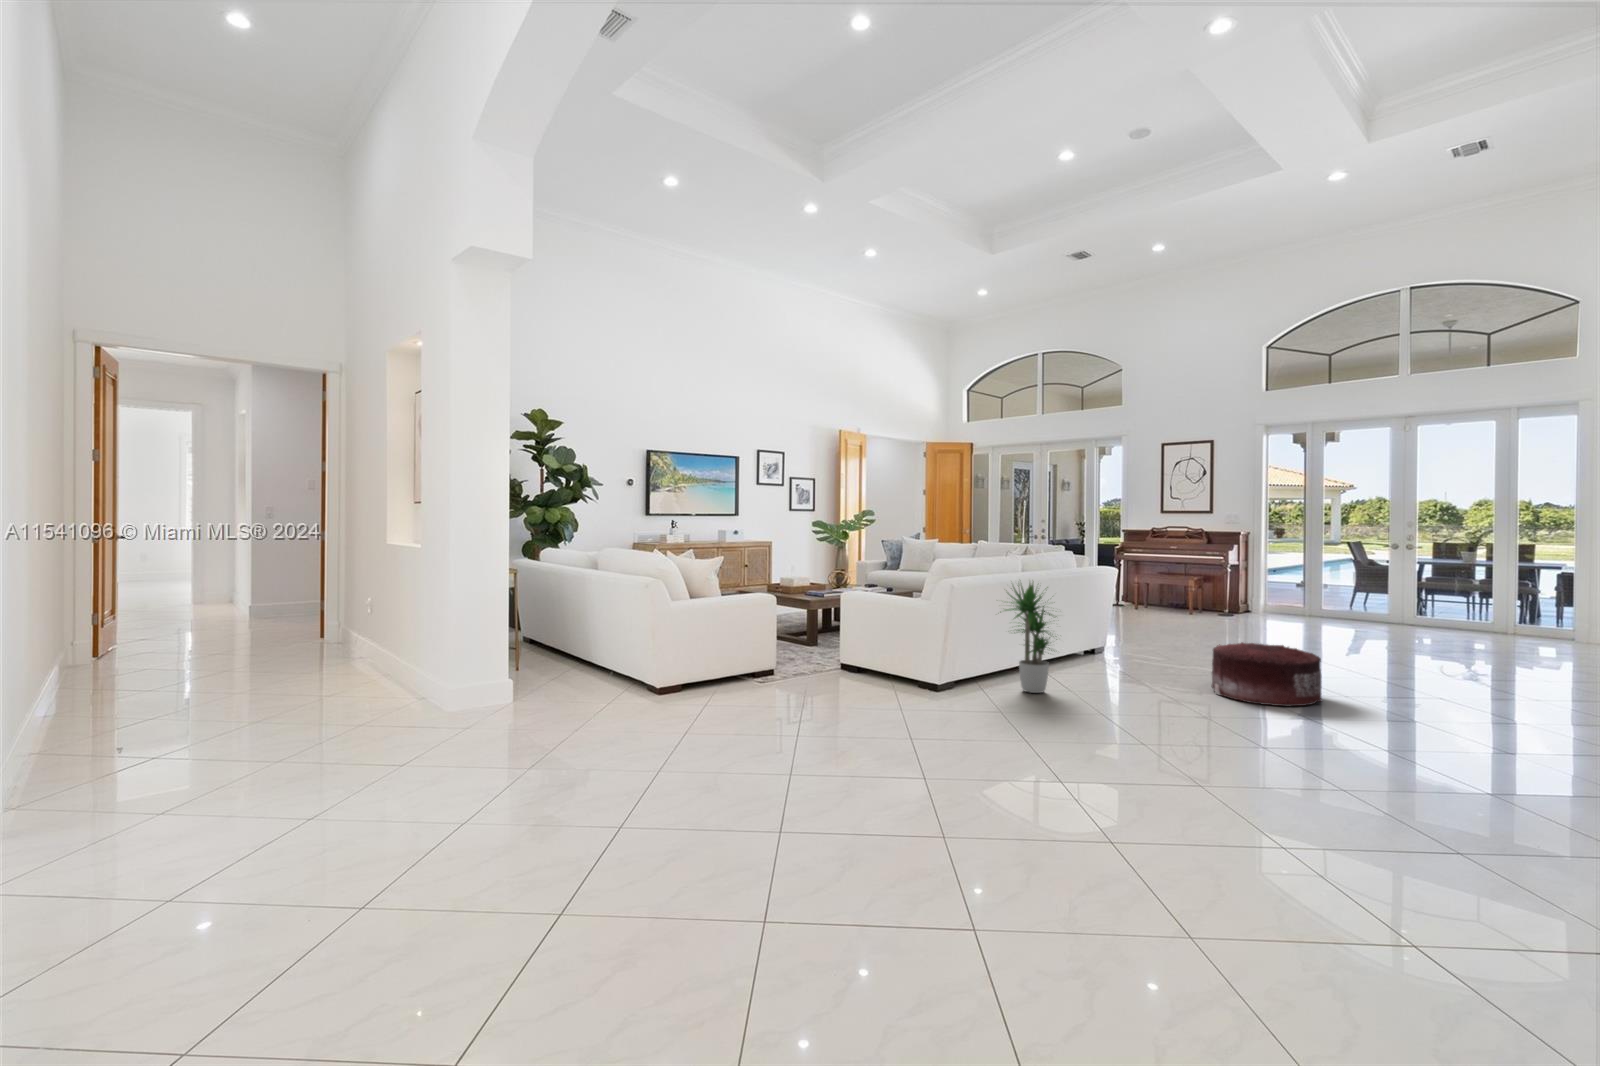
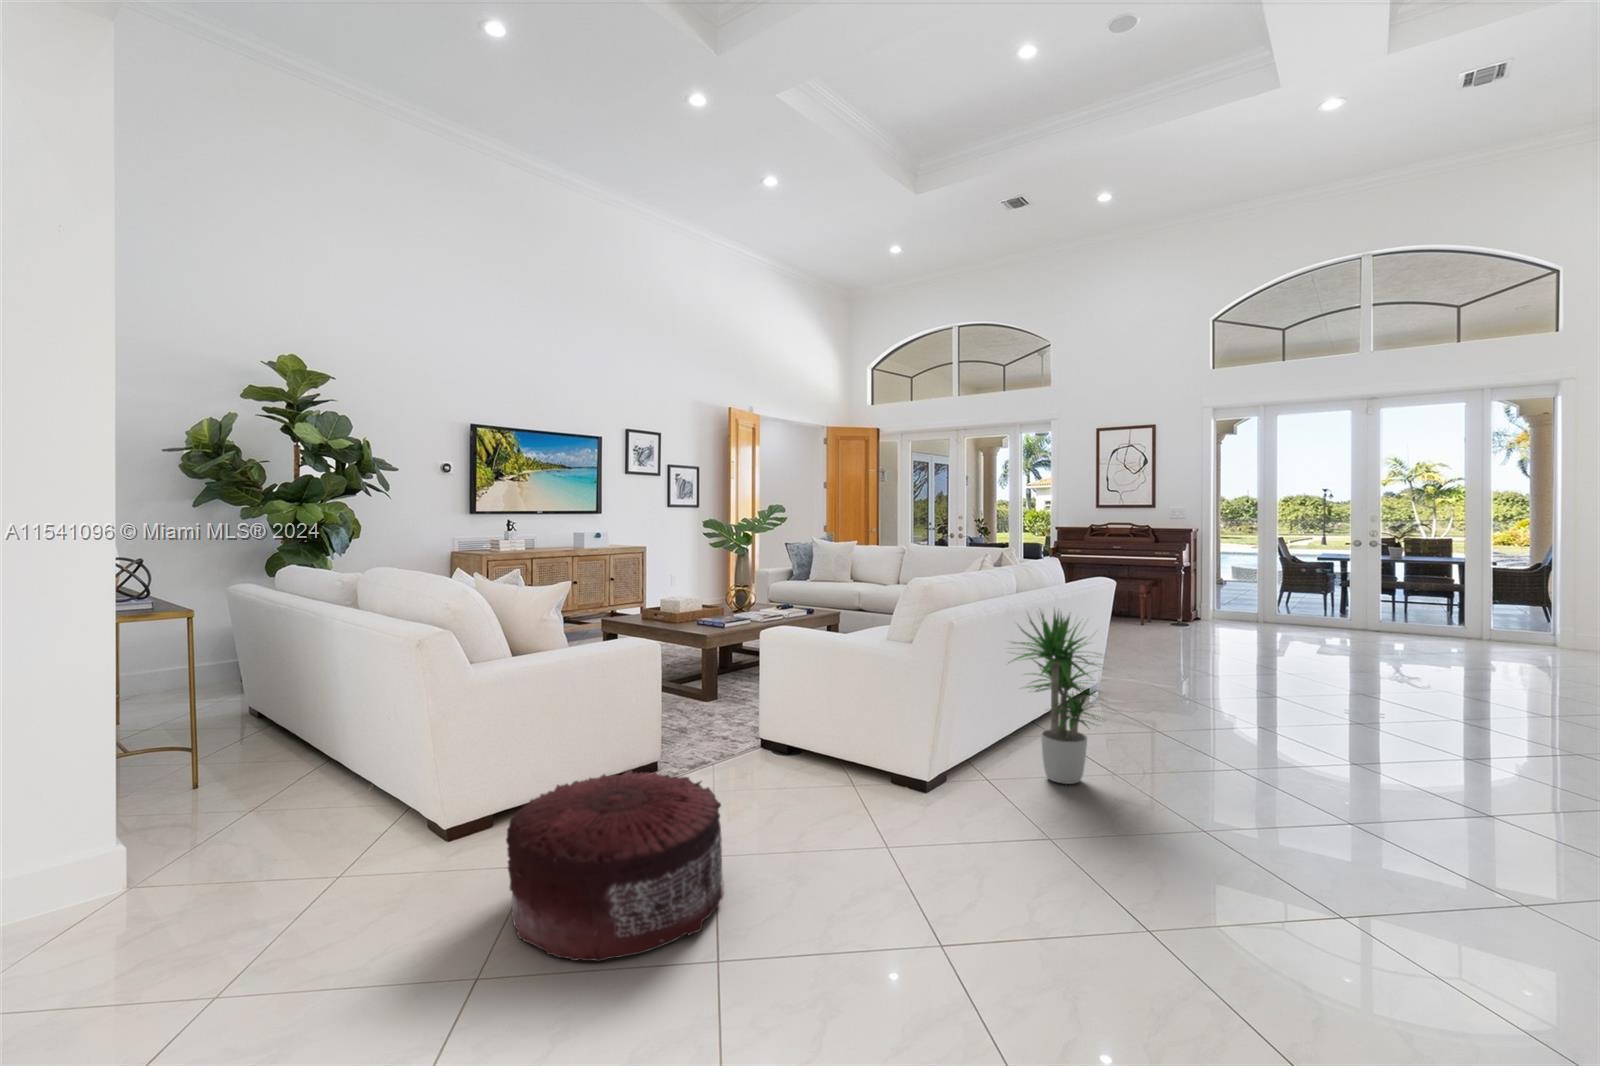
pouf: present [1212,642,1322,706] -> present [506,769,724,962]

